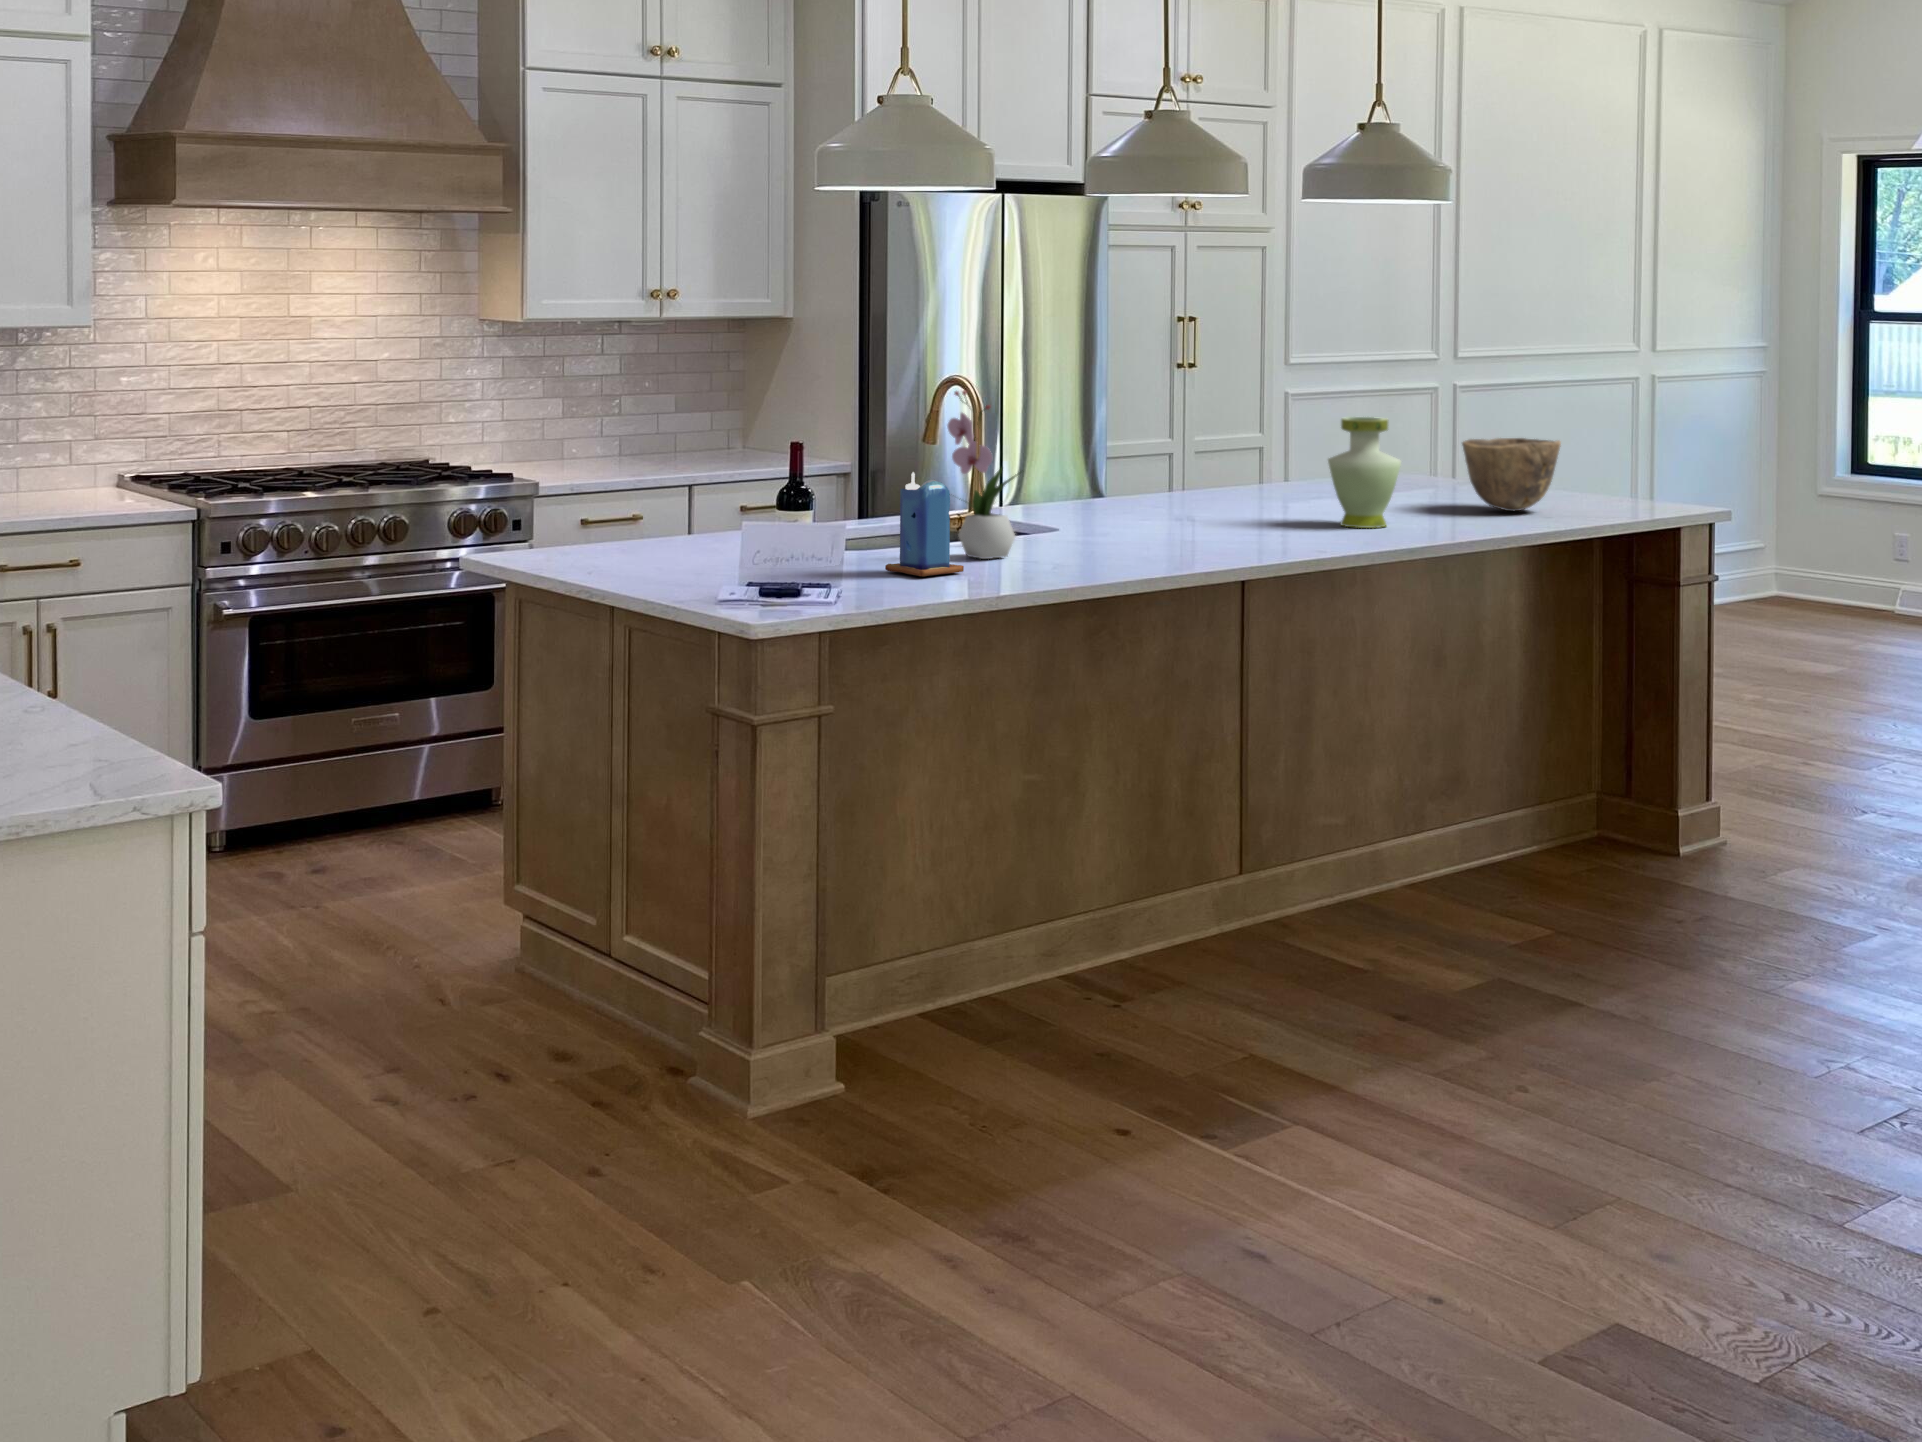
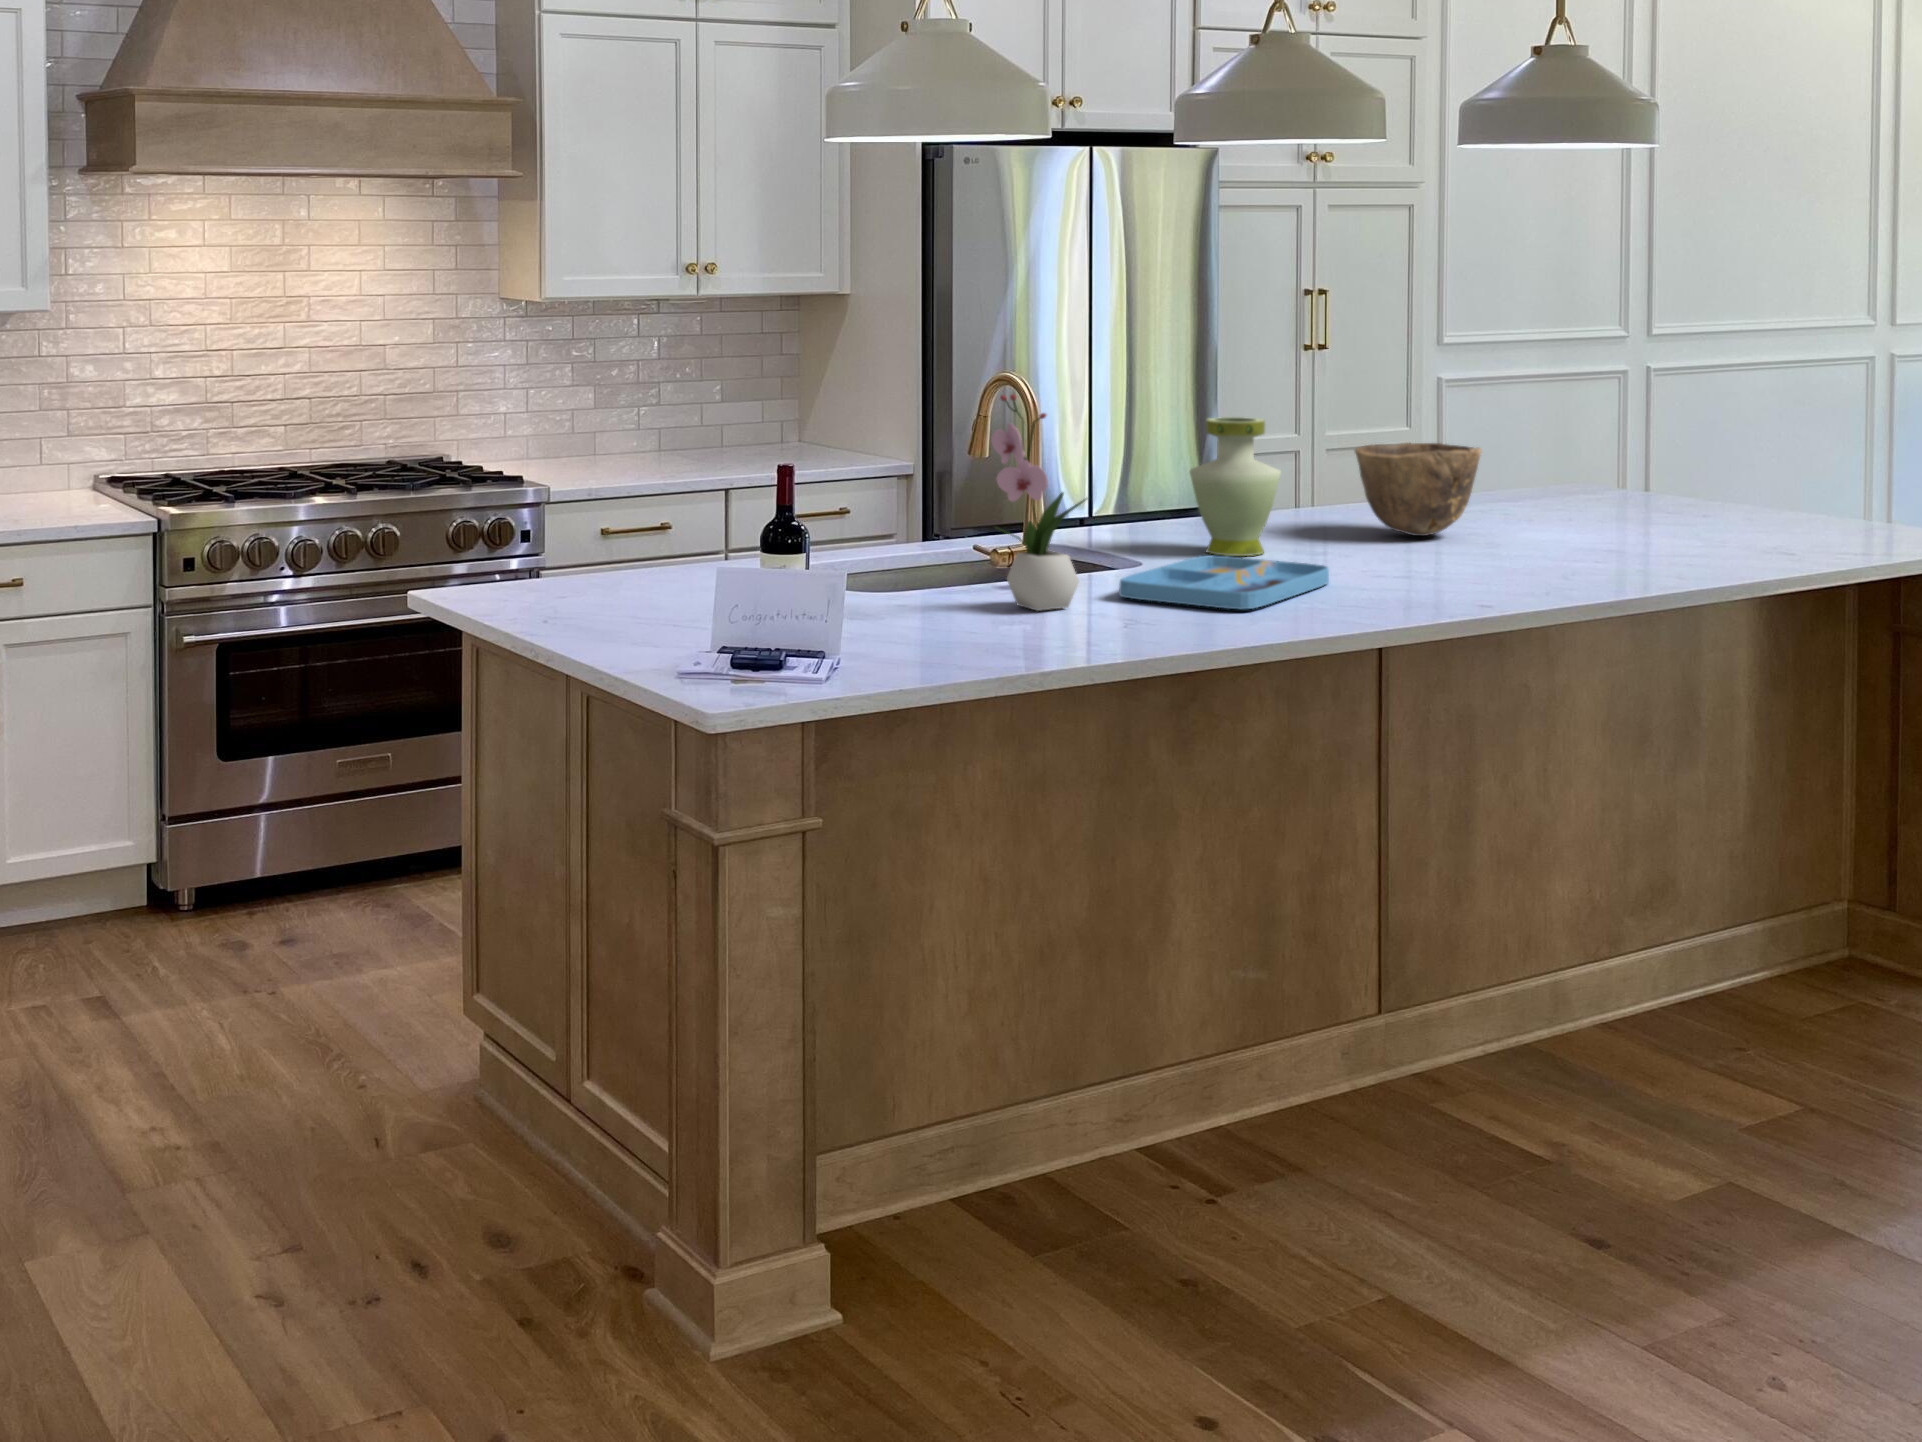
vase: present [1328,417,1401,528] -> present [1190,417,1281,556]
bowl: present [1462,438,1561,511] -> present [1355,443,1482,536]
candle: present [885,472,964,576] -> none [907,502,1007,639]
tray: none [1045,521,1205,556] -> present [1119,556,1329,609]

